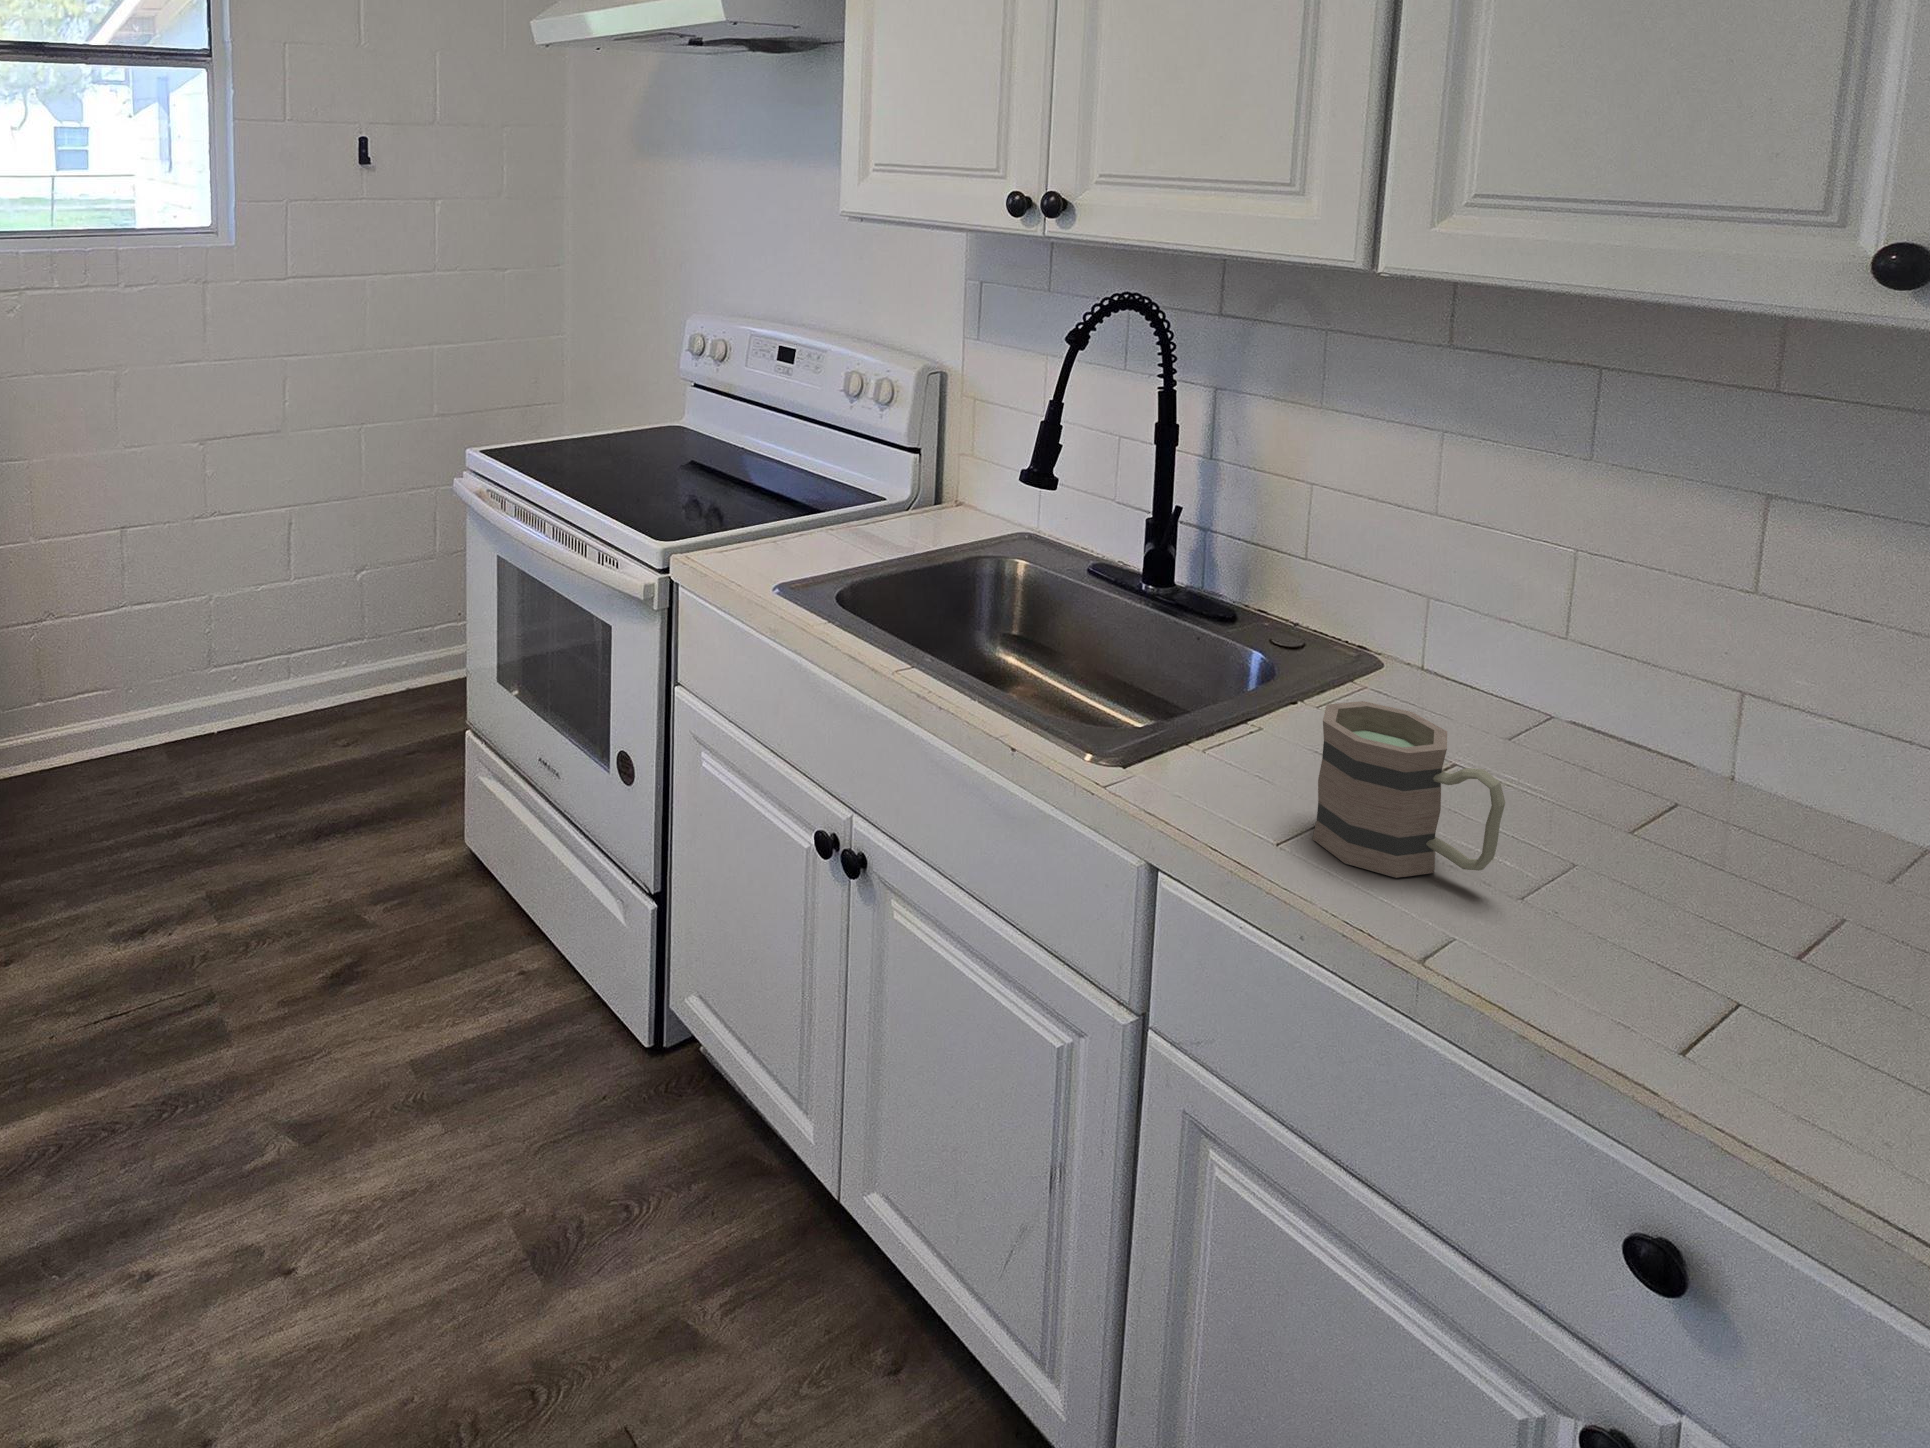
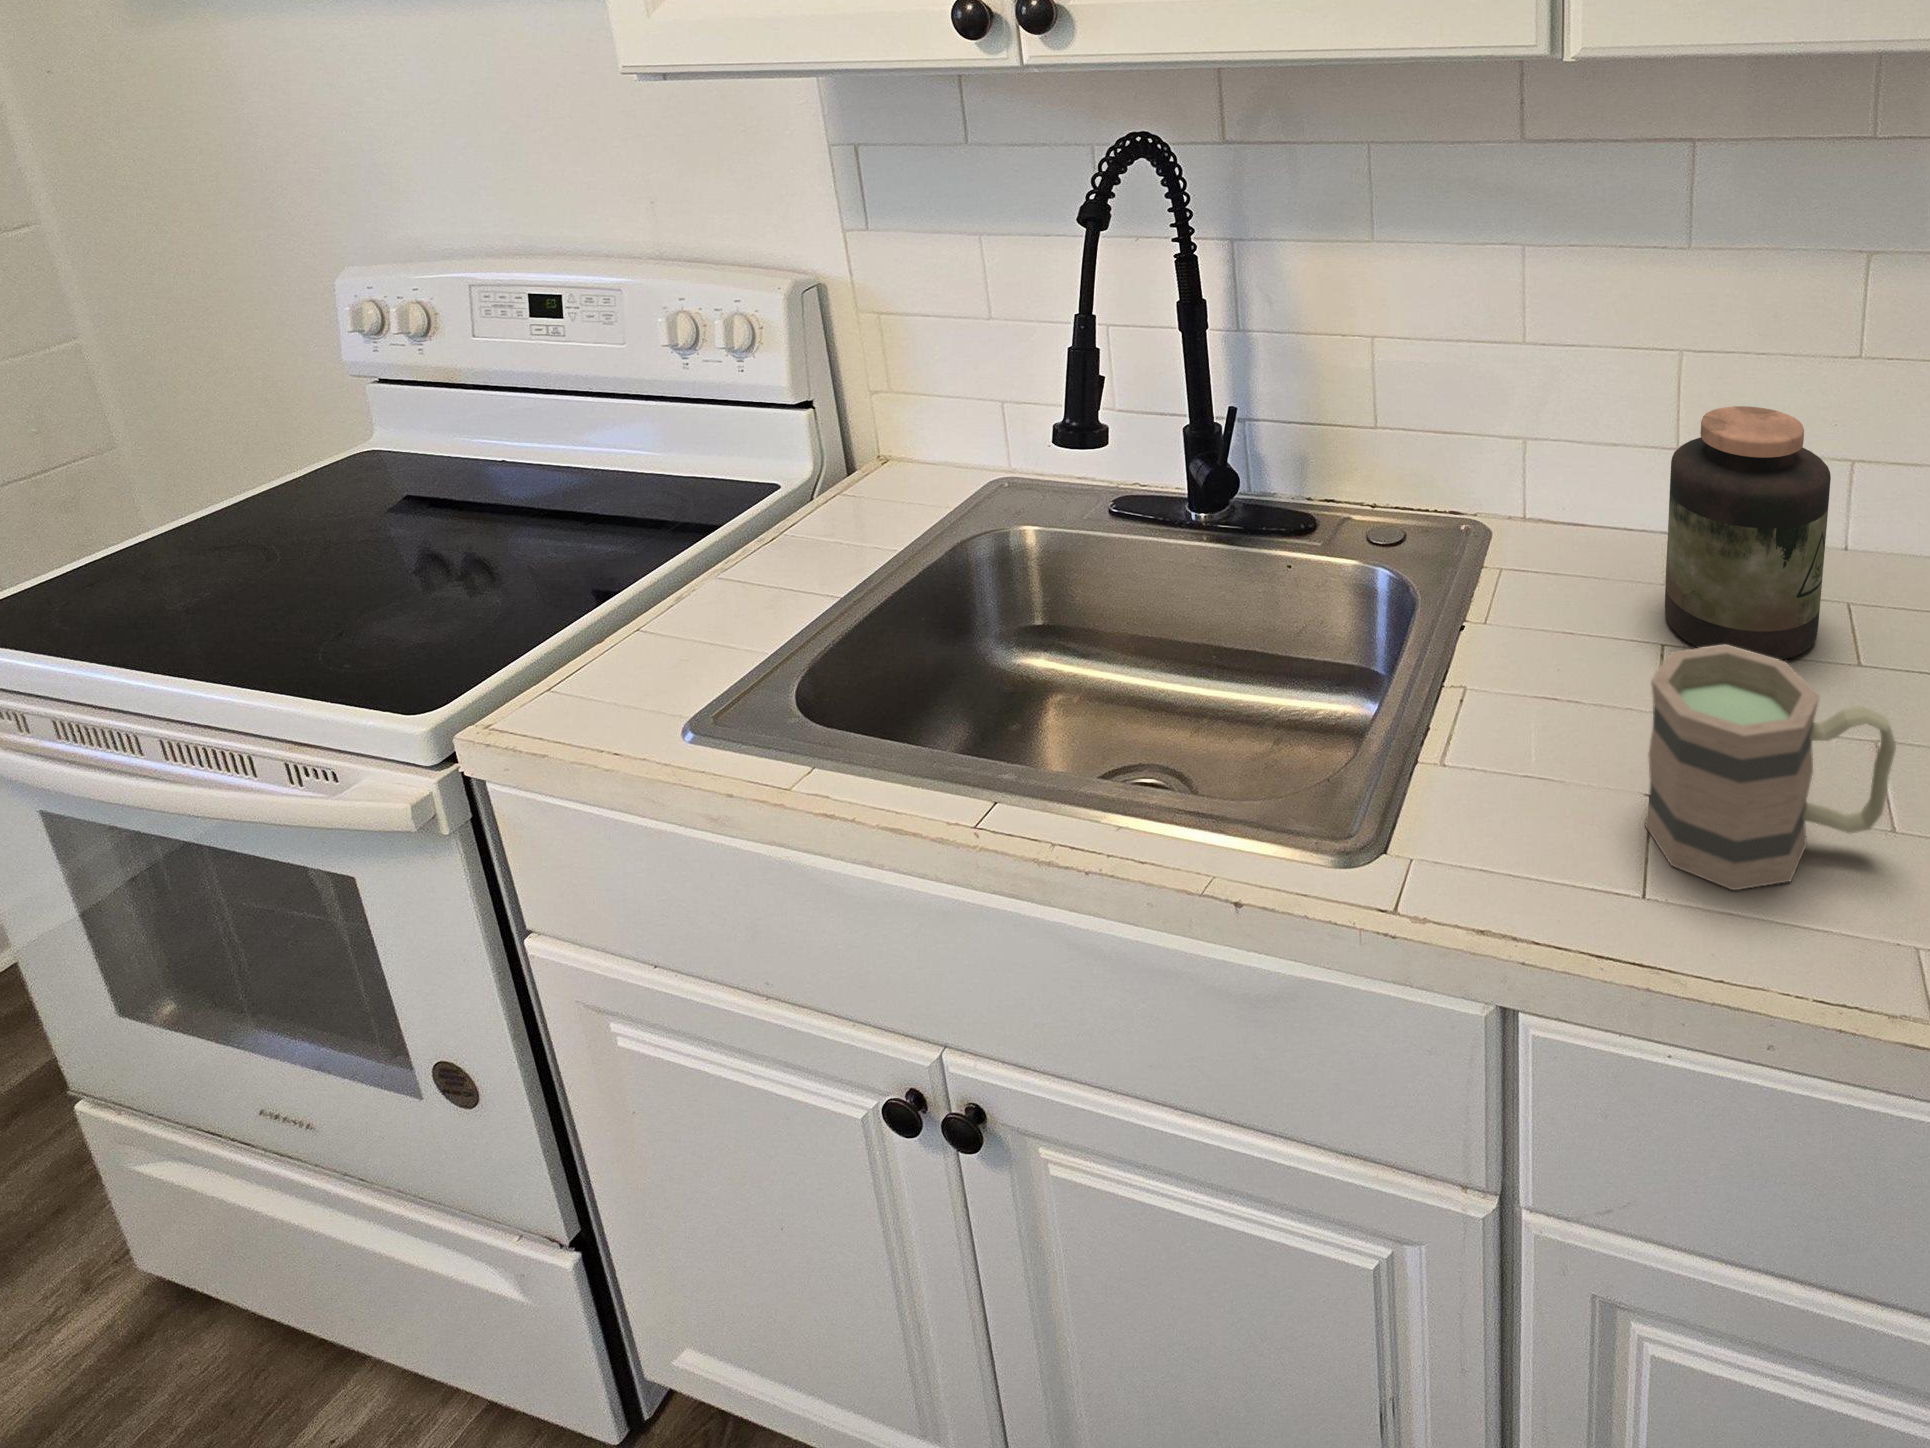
jar: none [1481,586,1649,811] -> present [1665,406,1831,660]

